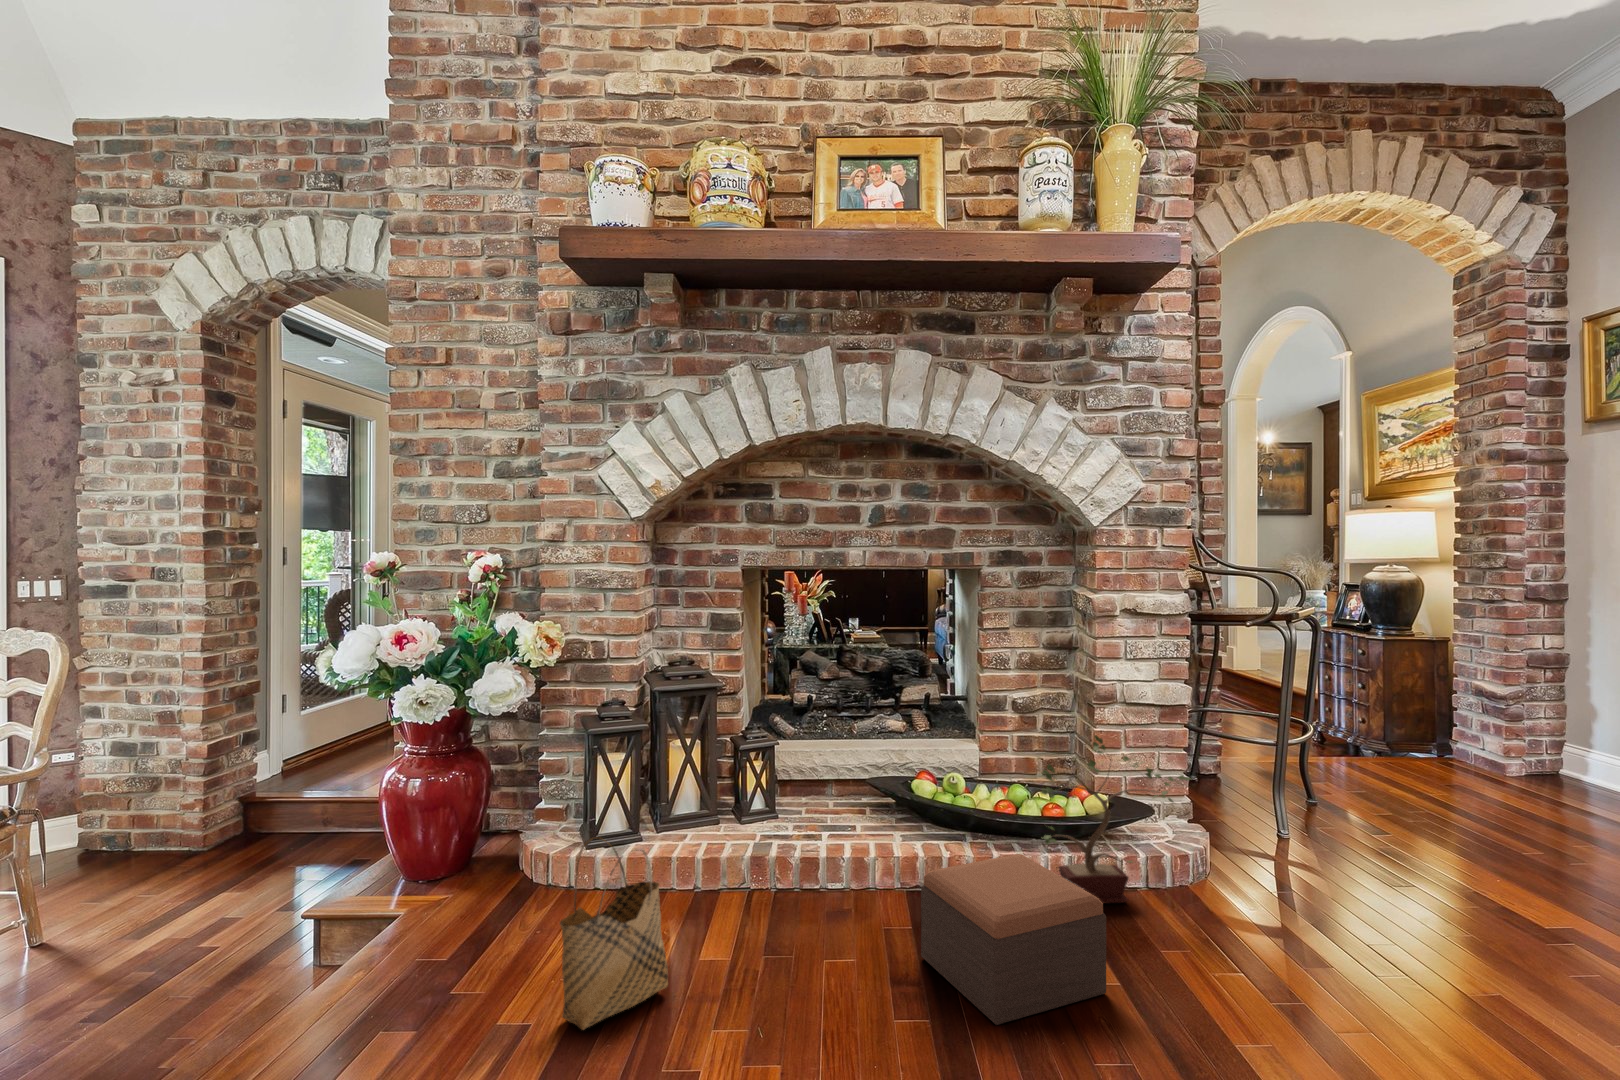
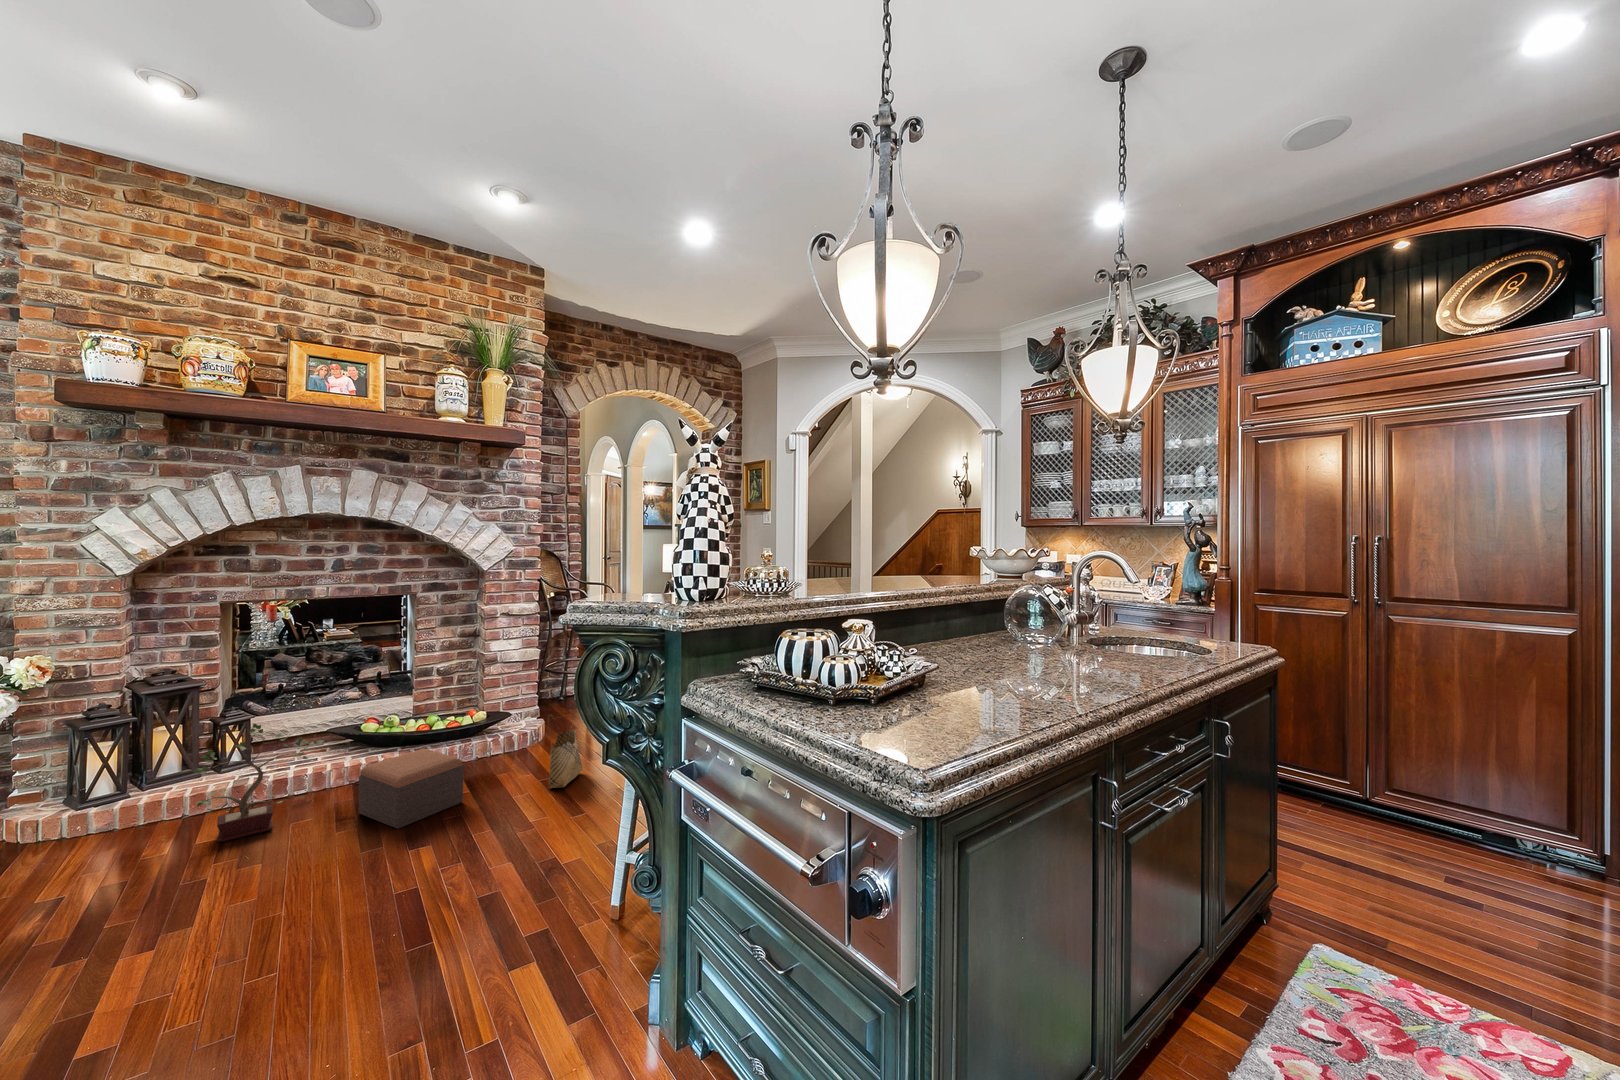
potted plant: present [1041,735,1191,903] -> present [193,724,324,842]
woven basket: present [560,837,668,1030] -> present [548,714,582,788]

